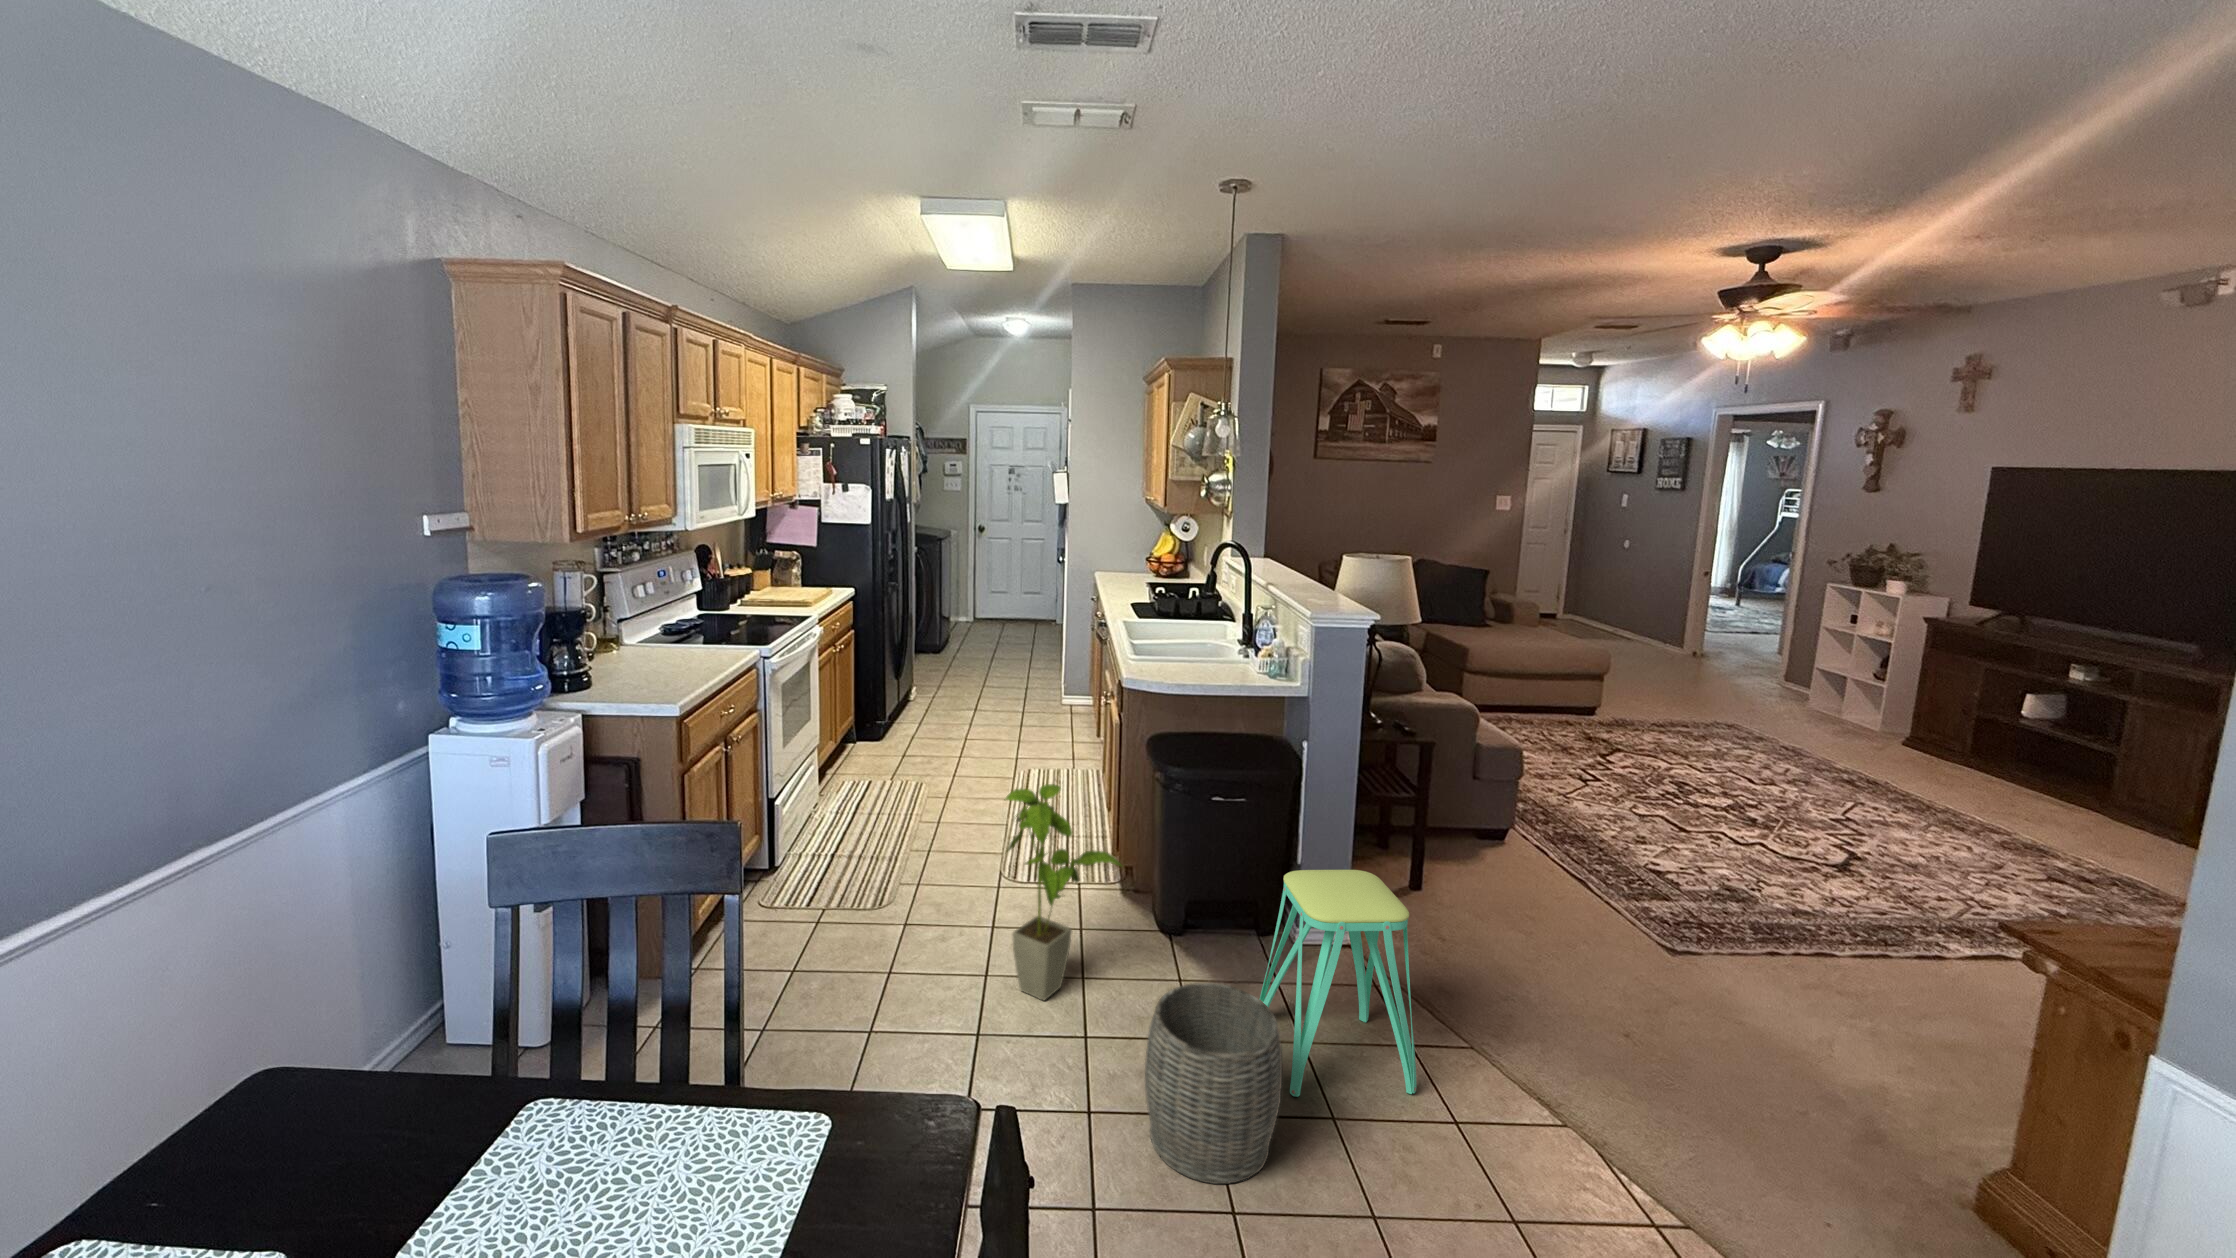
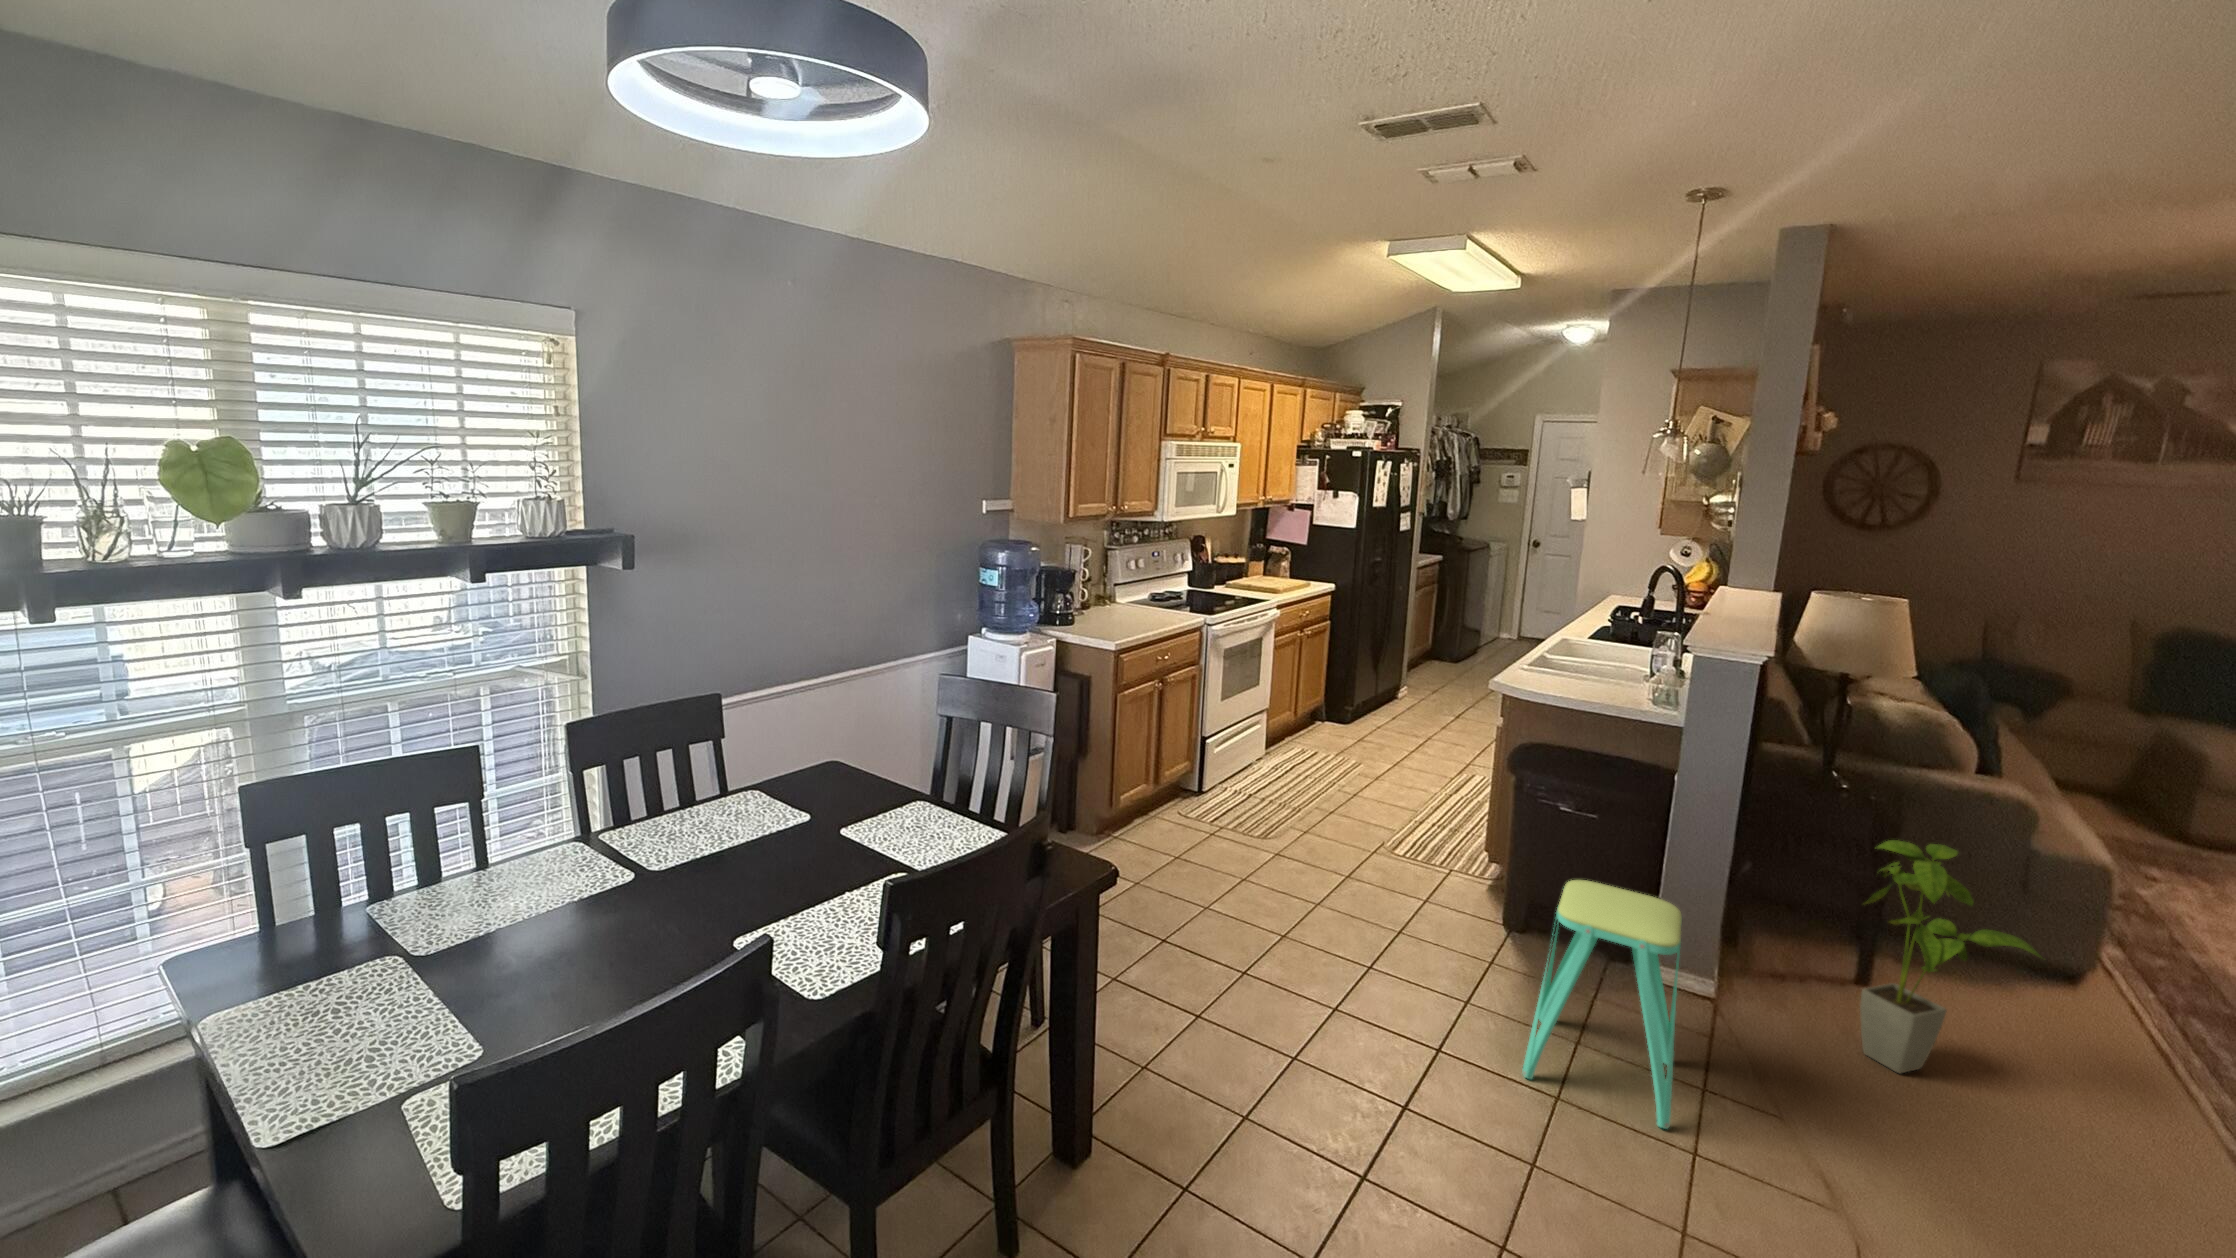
house plant: present [1004,784,1122,1000] -> present [1860,840,2042,1073]
woven basket: present [1145,983,1282,1184] -> none [1358,933,1487,1103]

